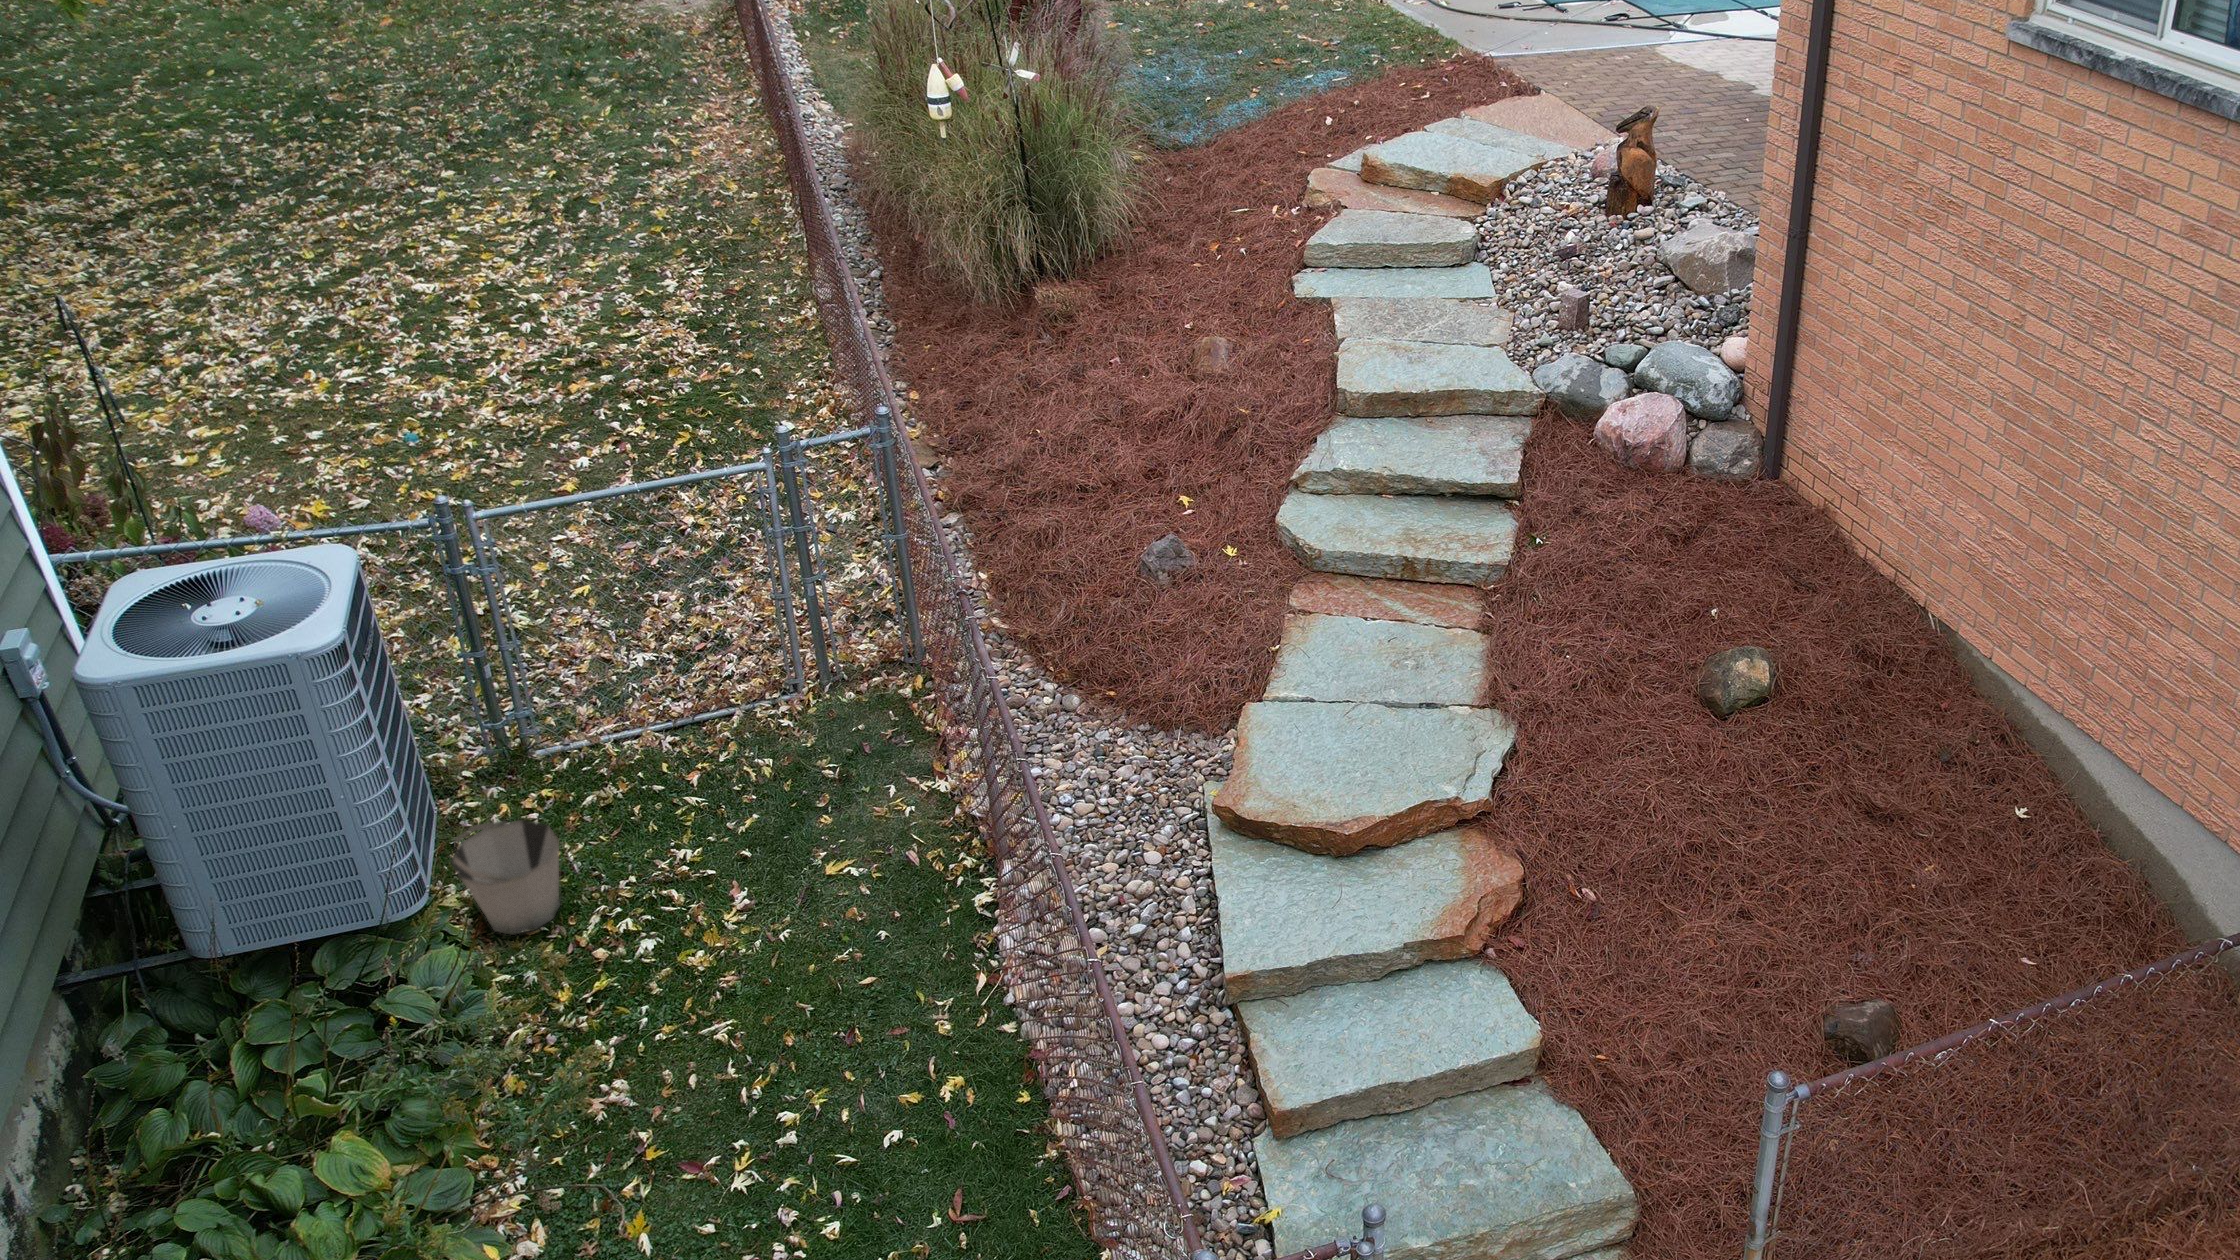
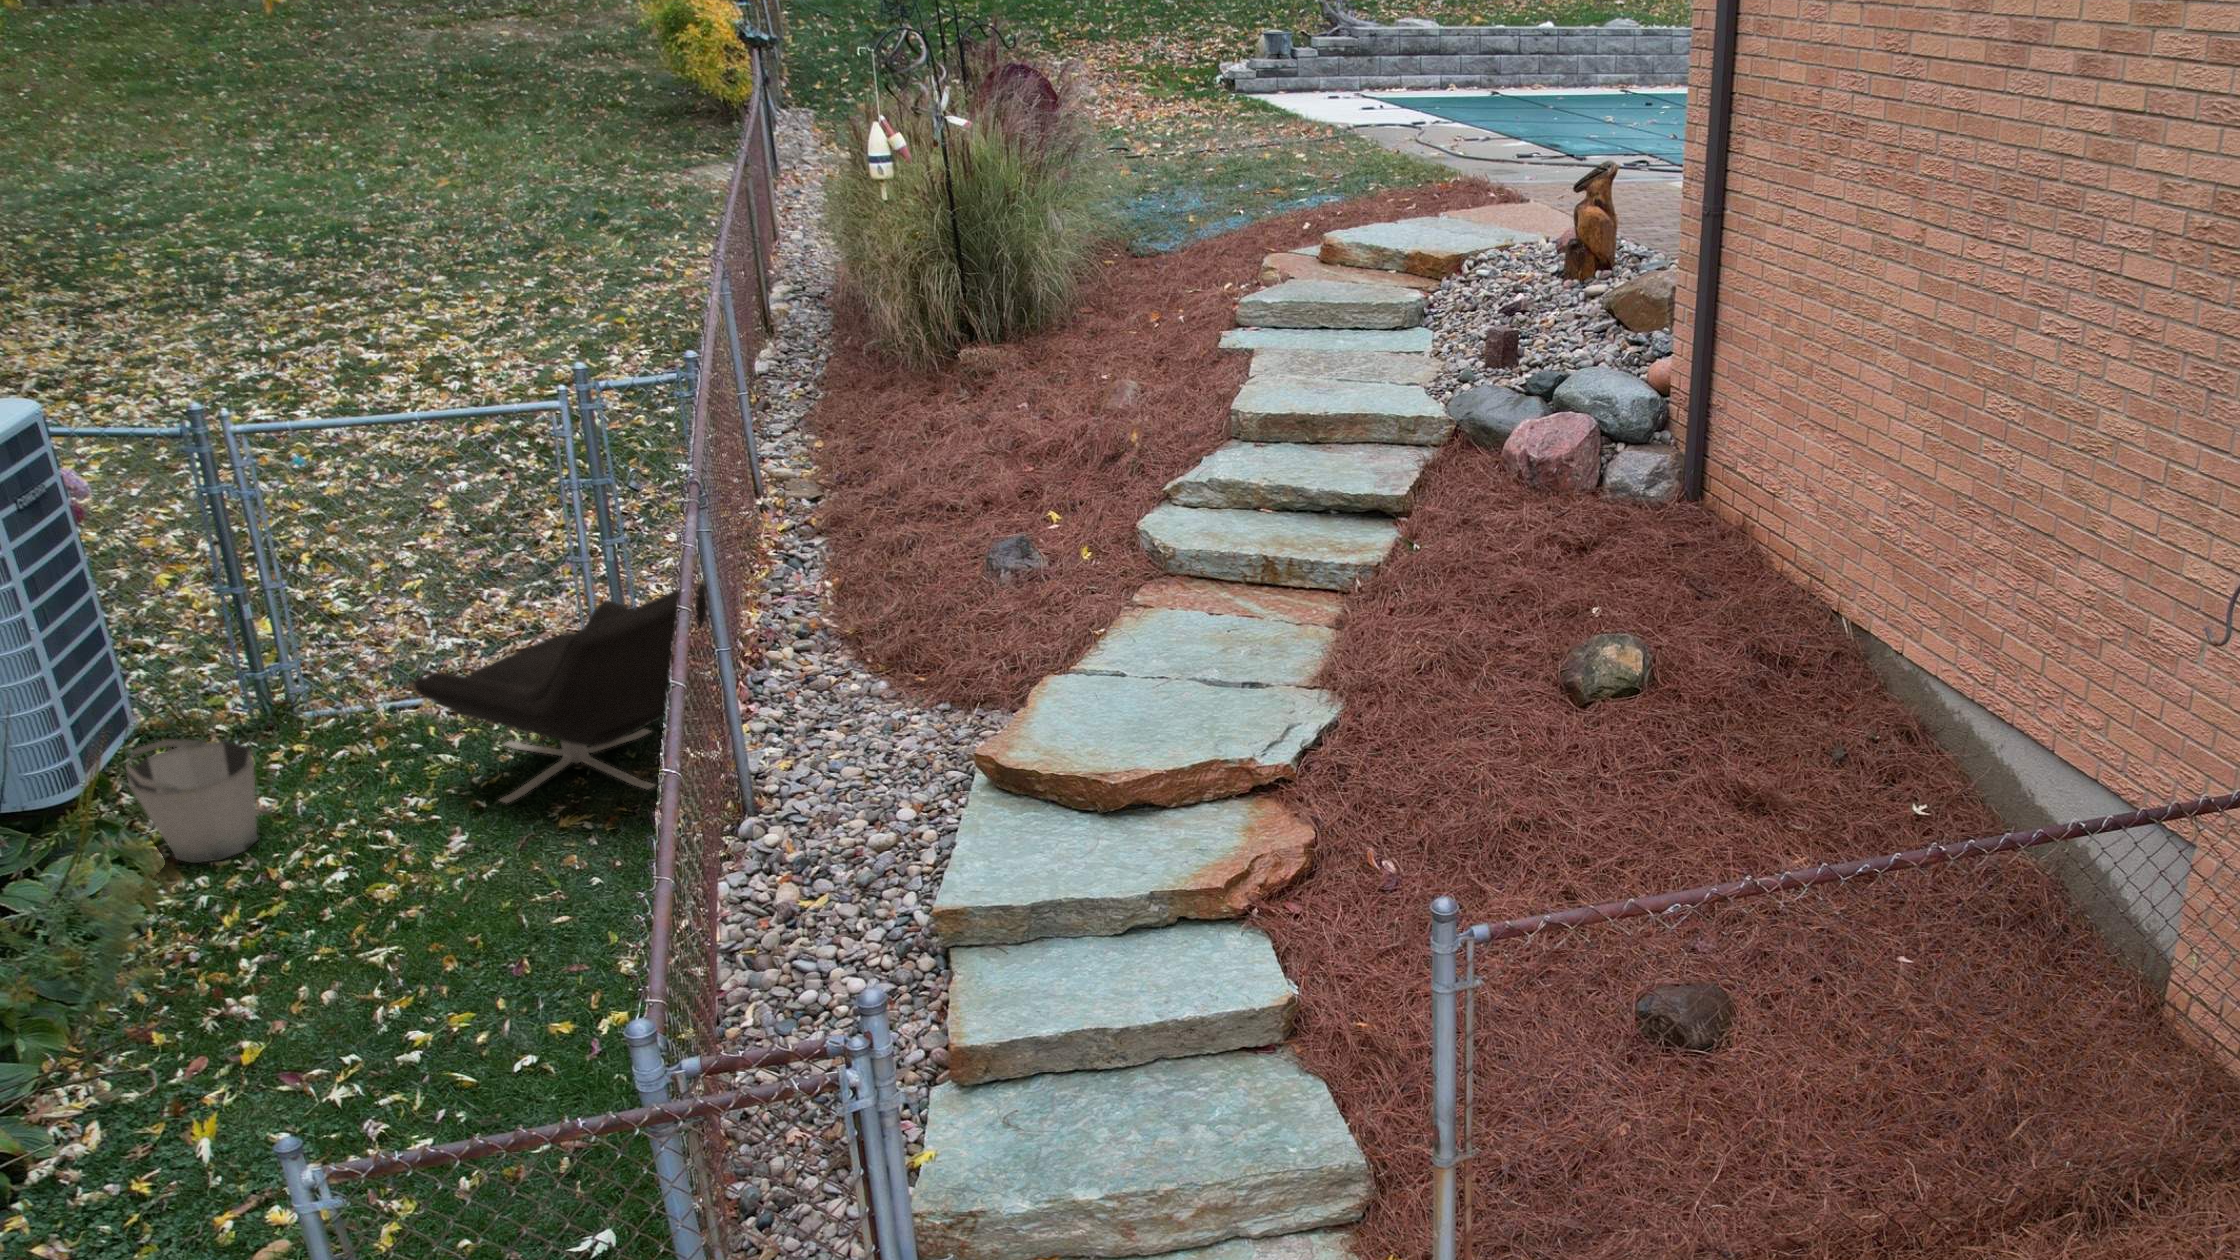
lounge chair: none [685,644,945,849] -> present [413,583,707,803]

